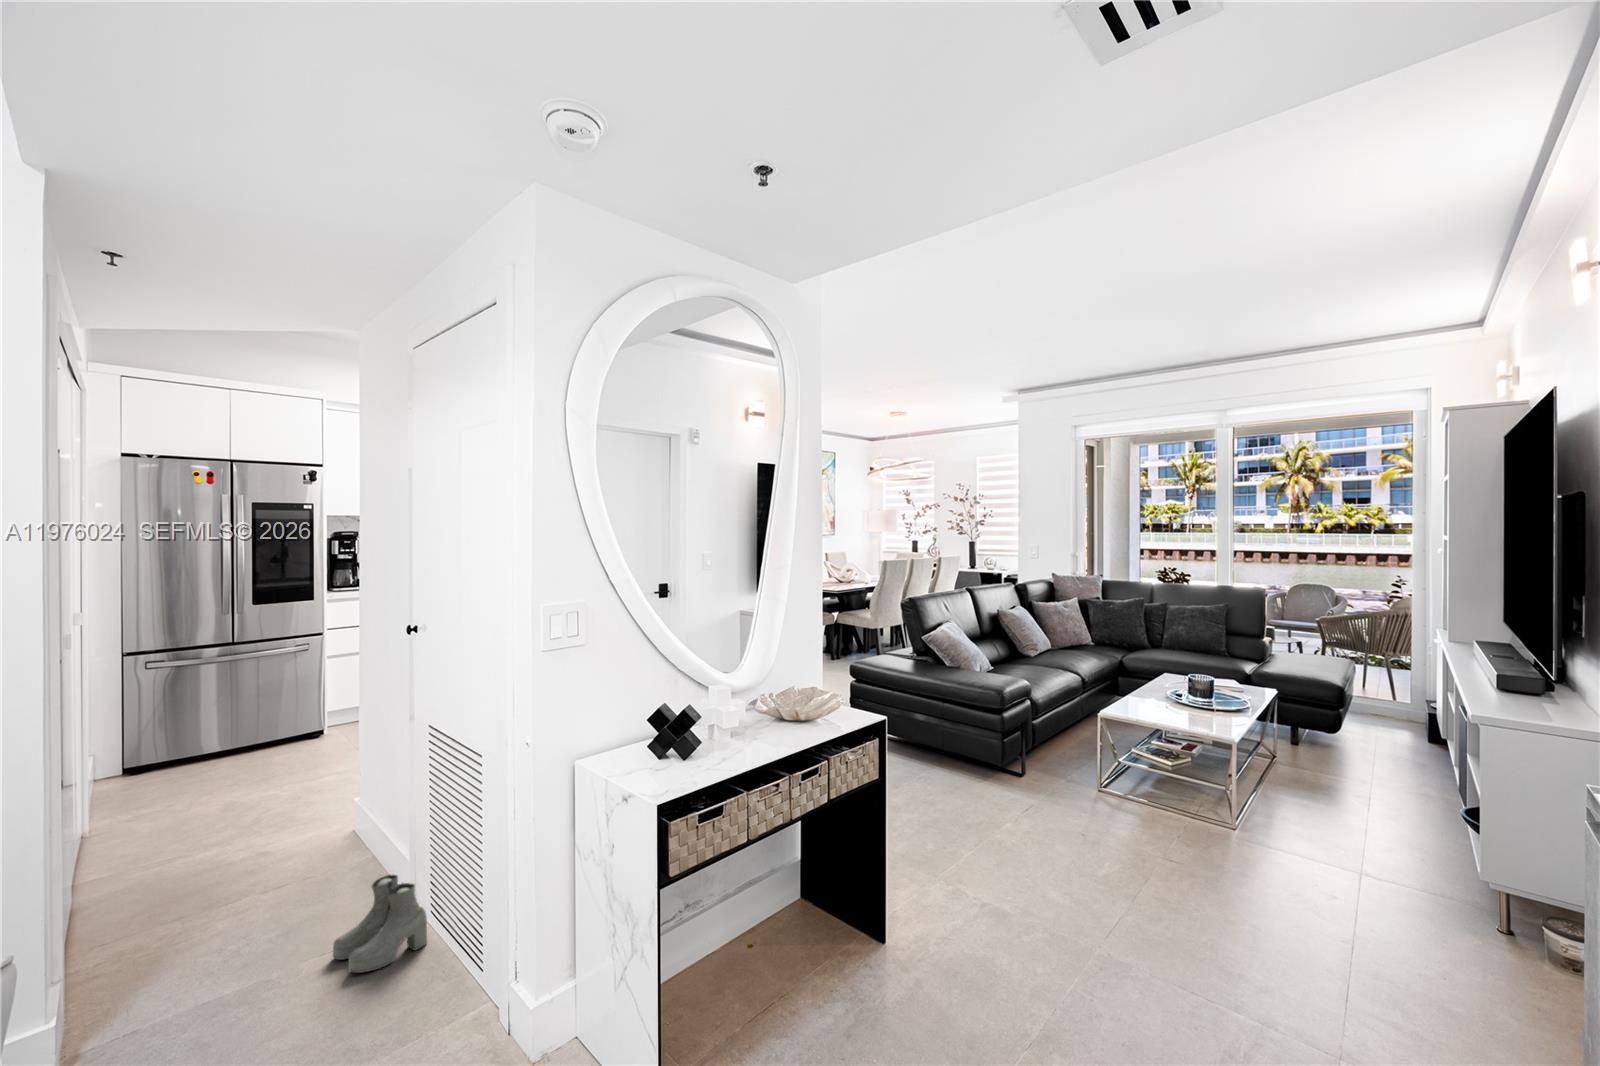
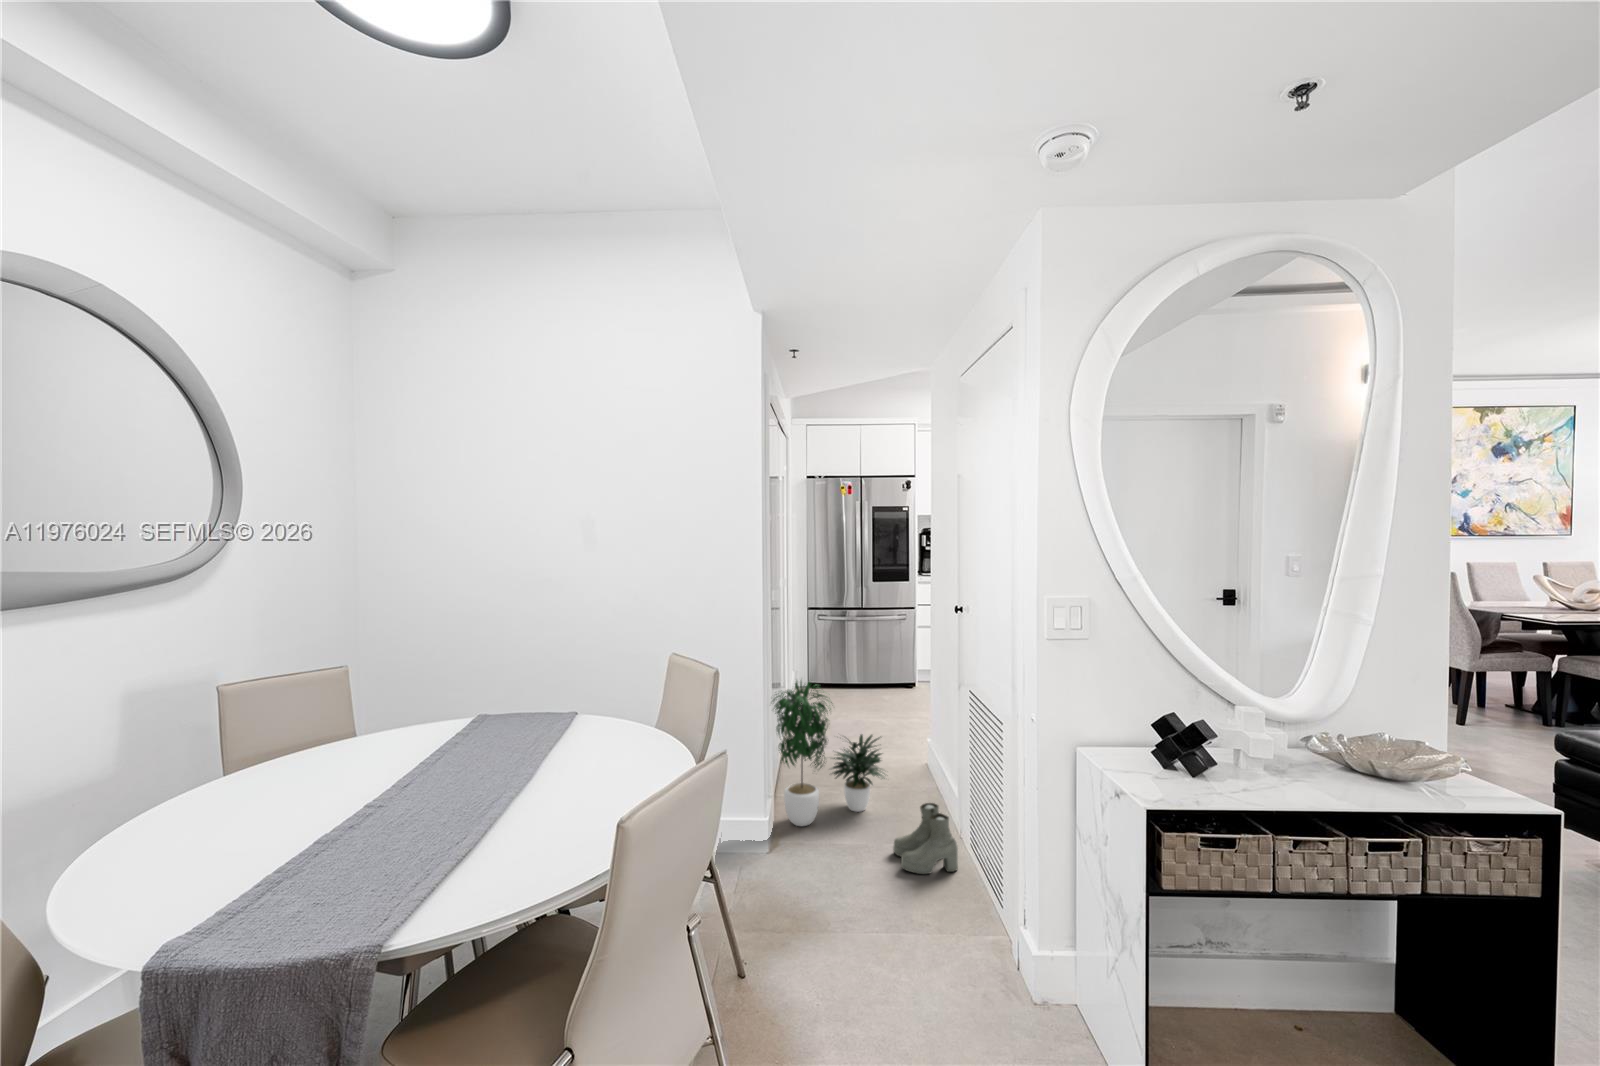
potted plant: none [84,762,314,989] -> present [773,681,885,826]

